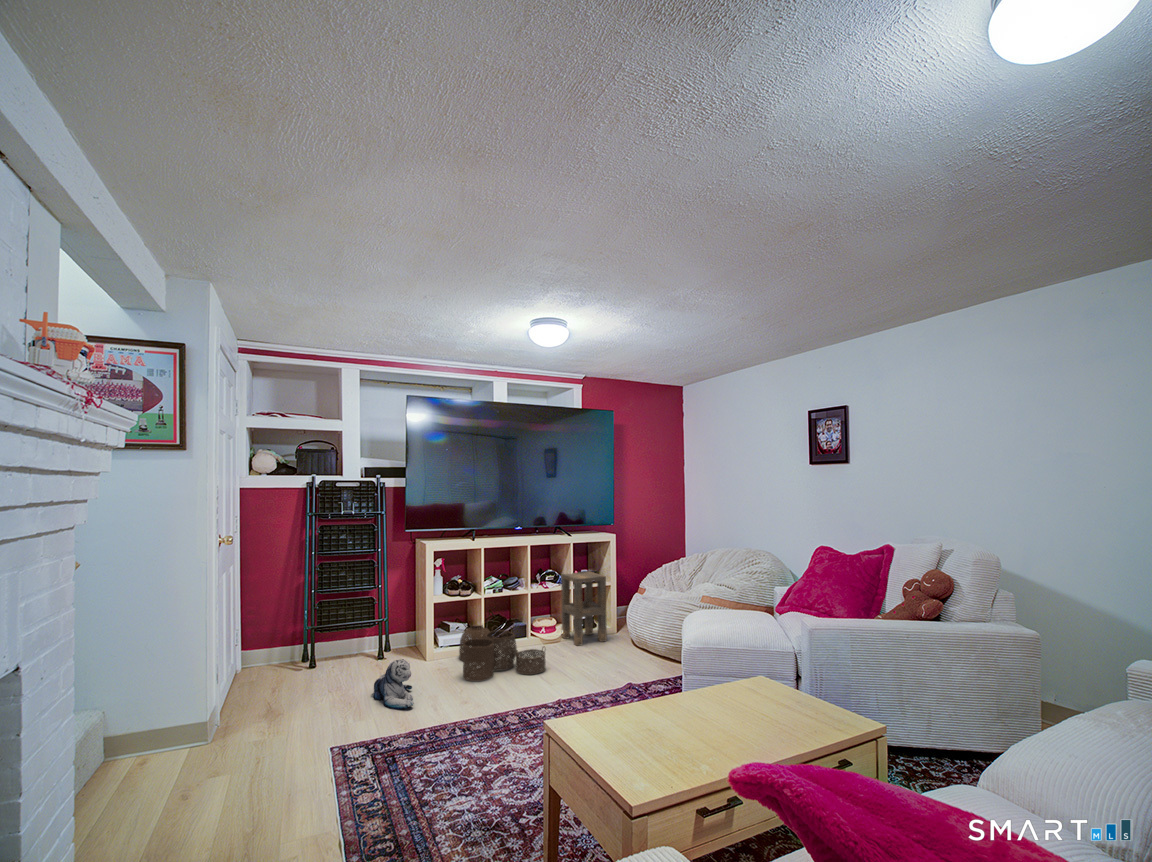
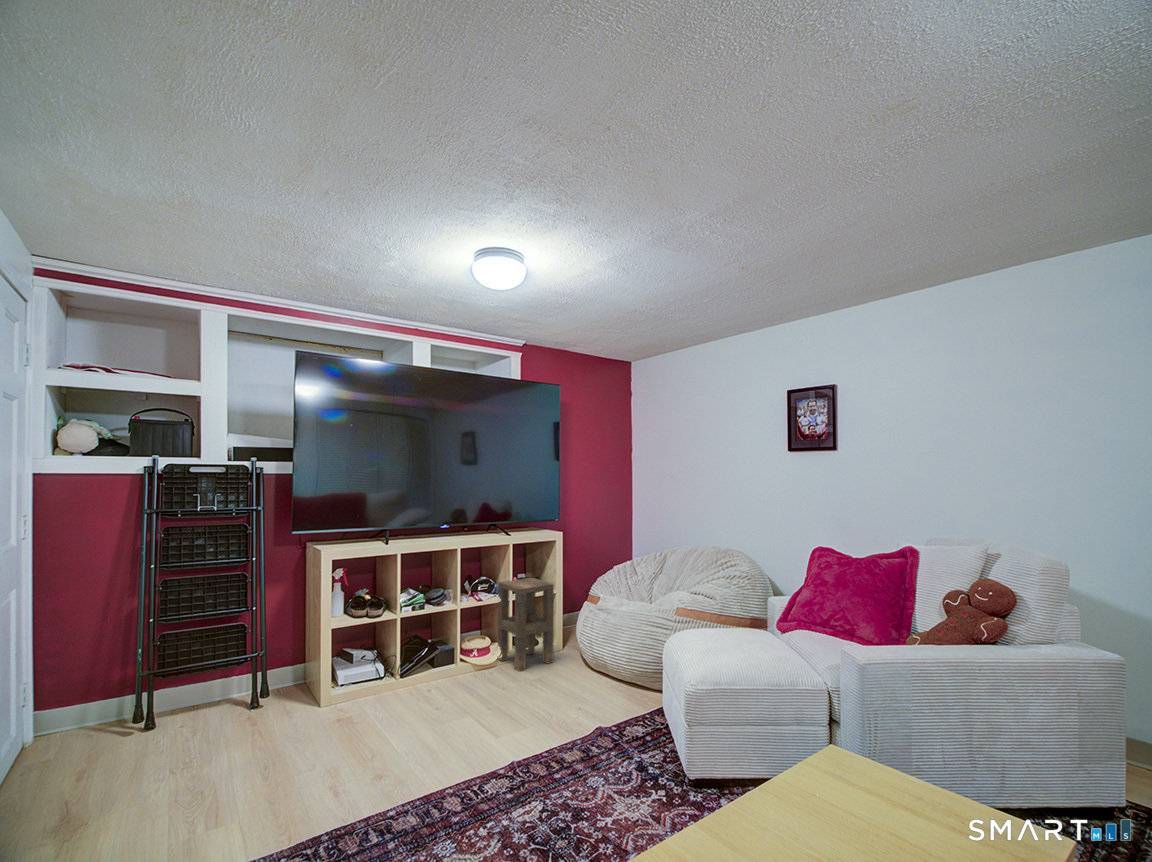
woven basket: present [459,624,546,681] -> none [367,652,485,737]
plush toy: present [374,659,414,709] -> none [239,720,301,799]

